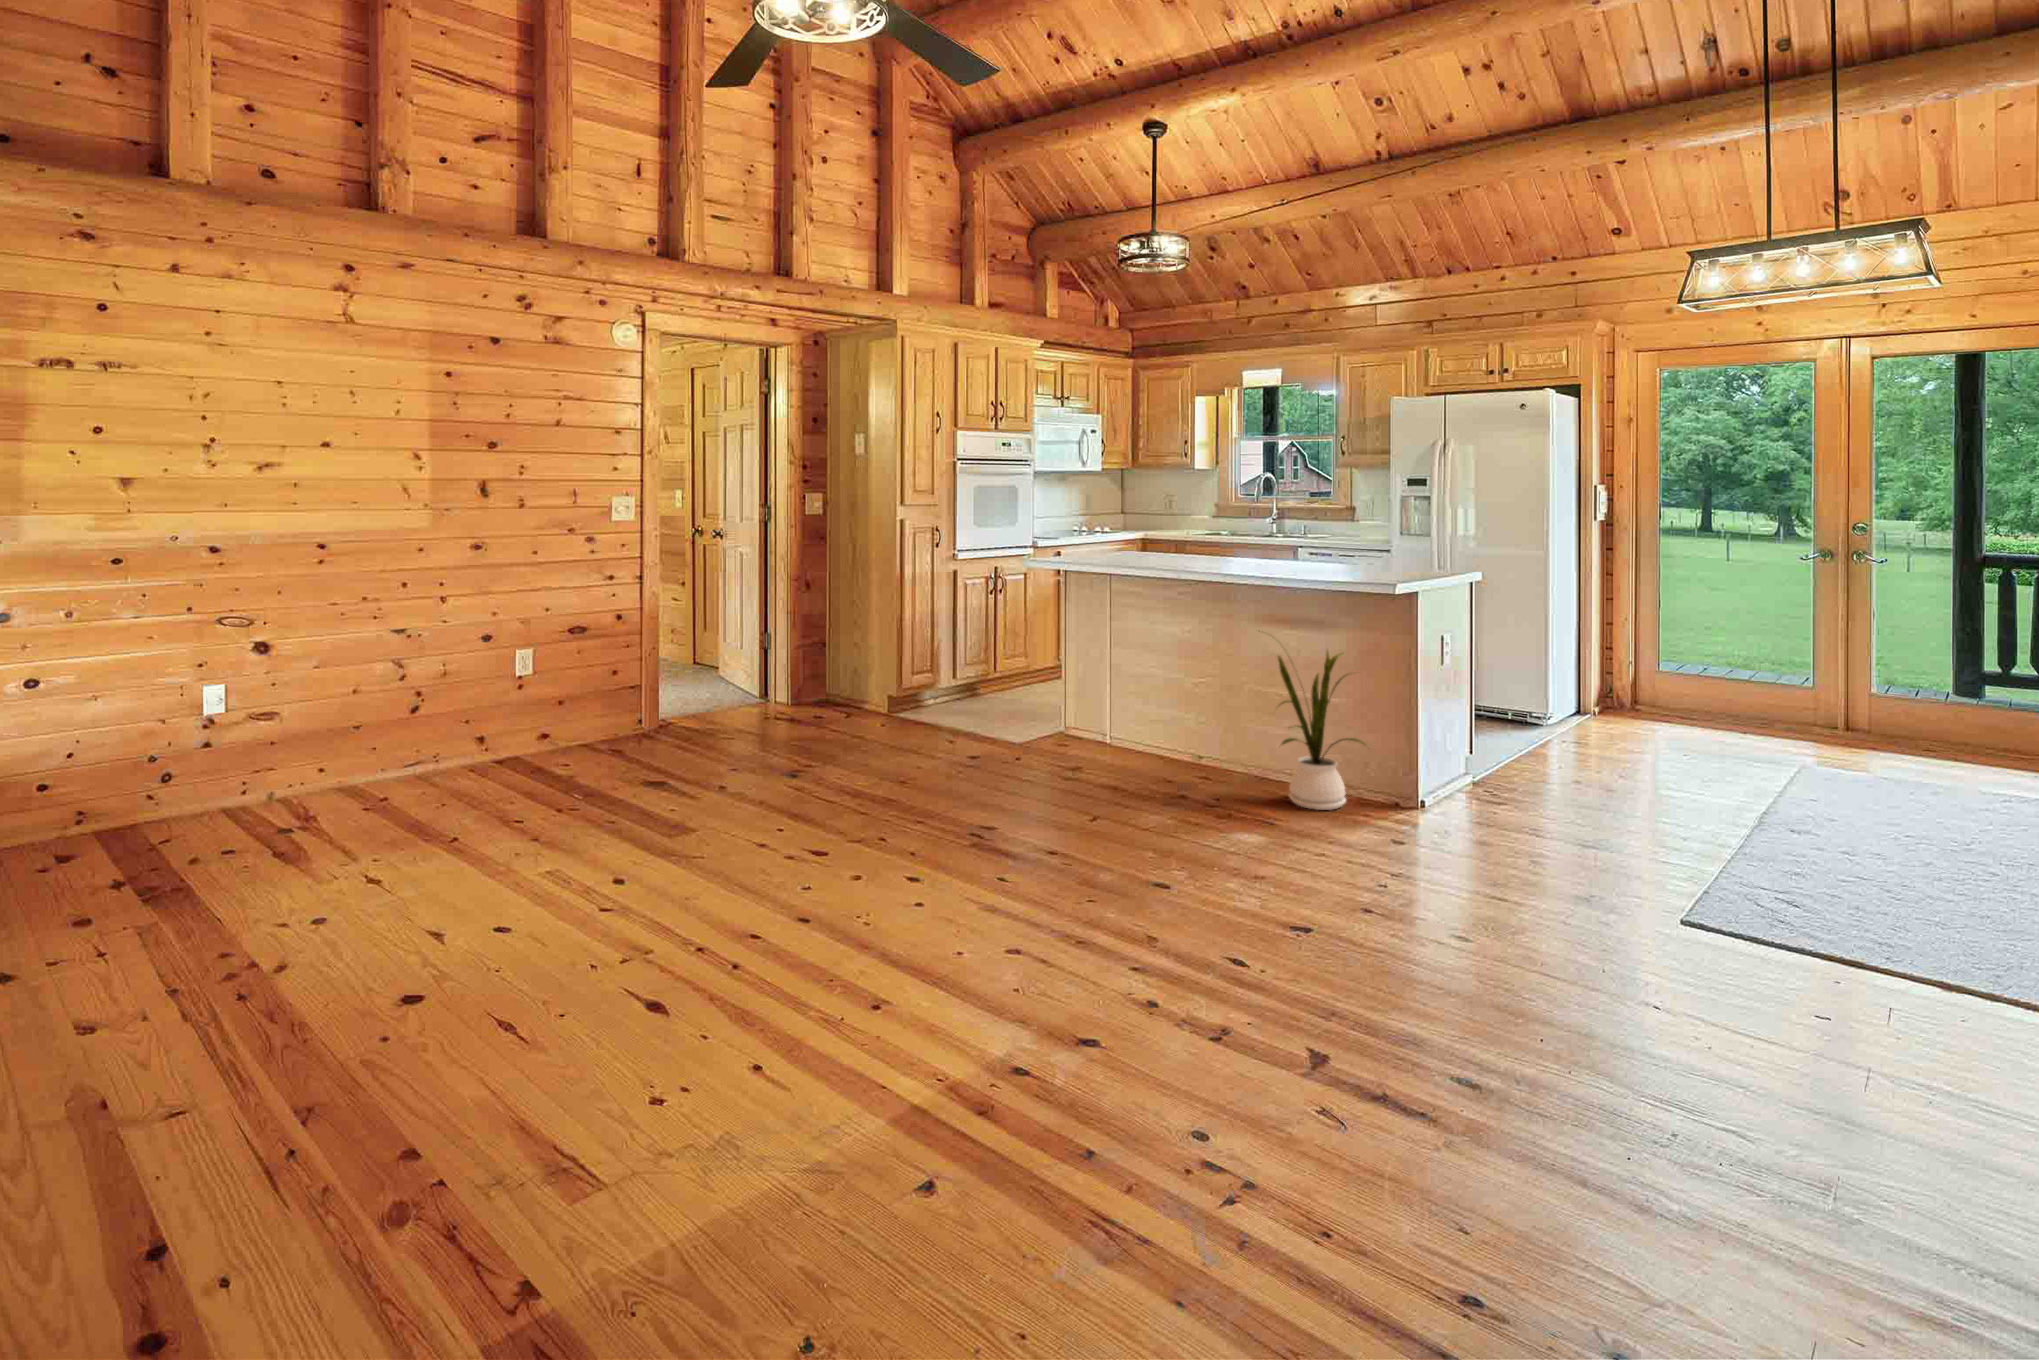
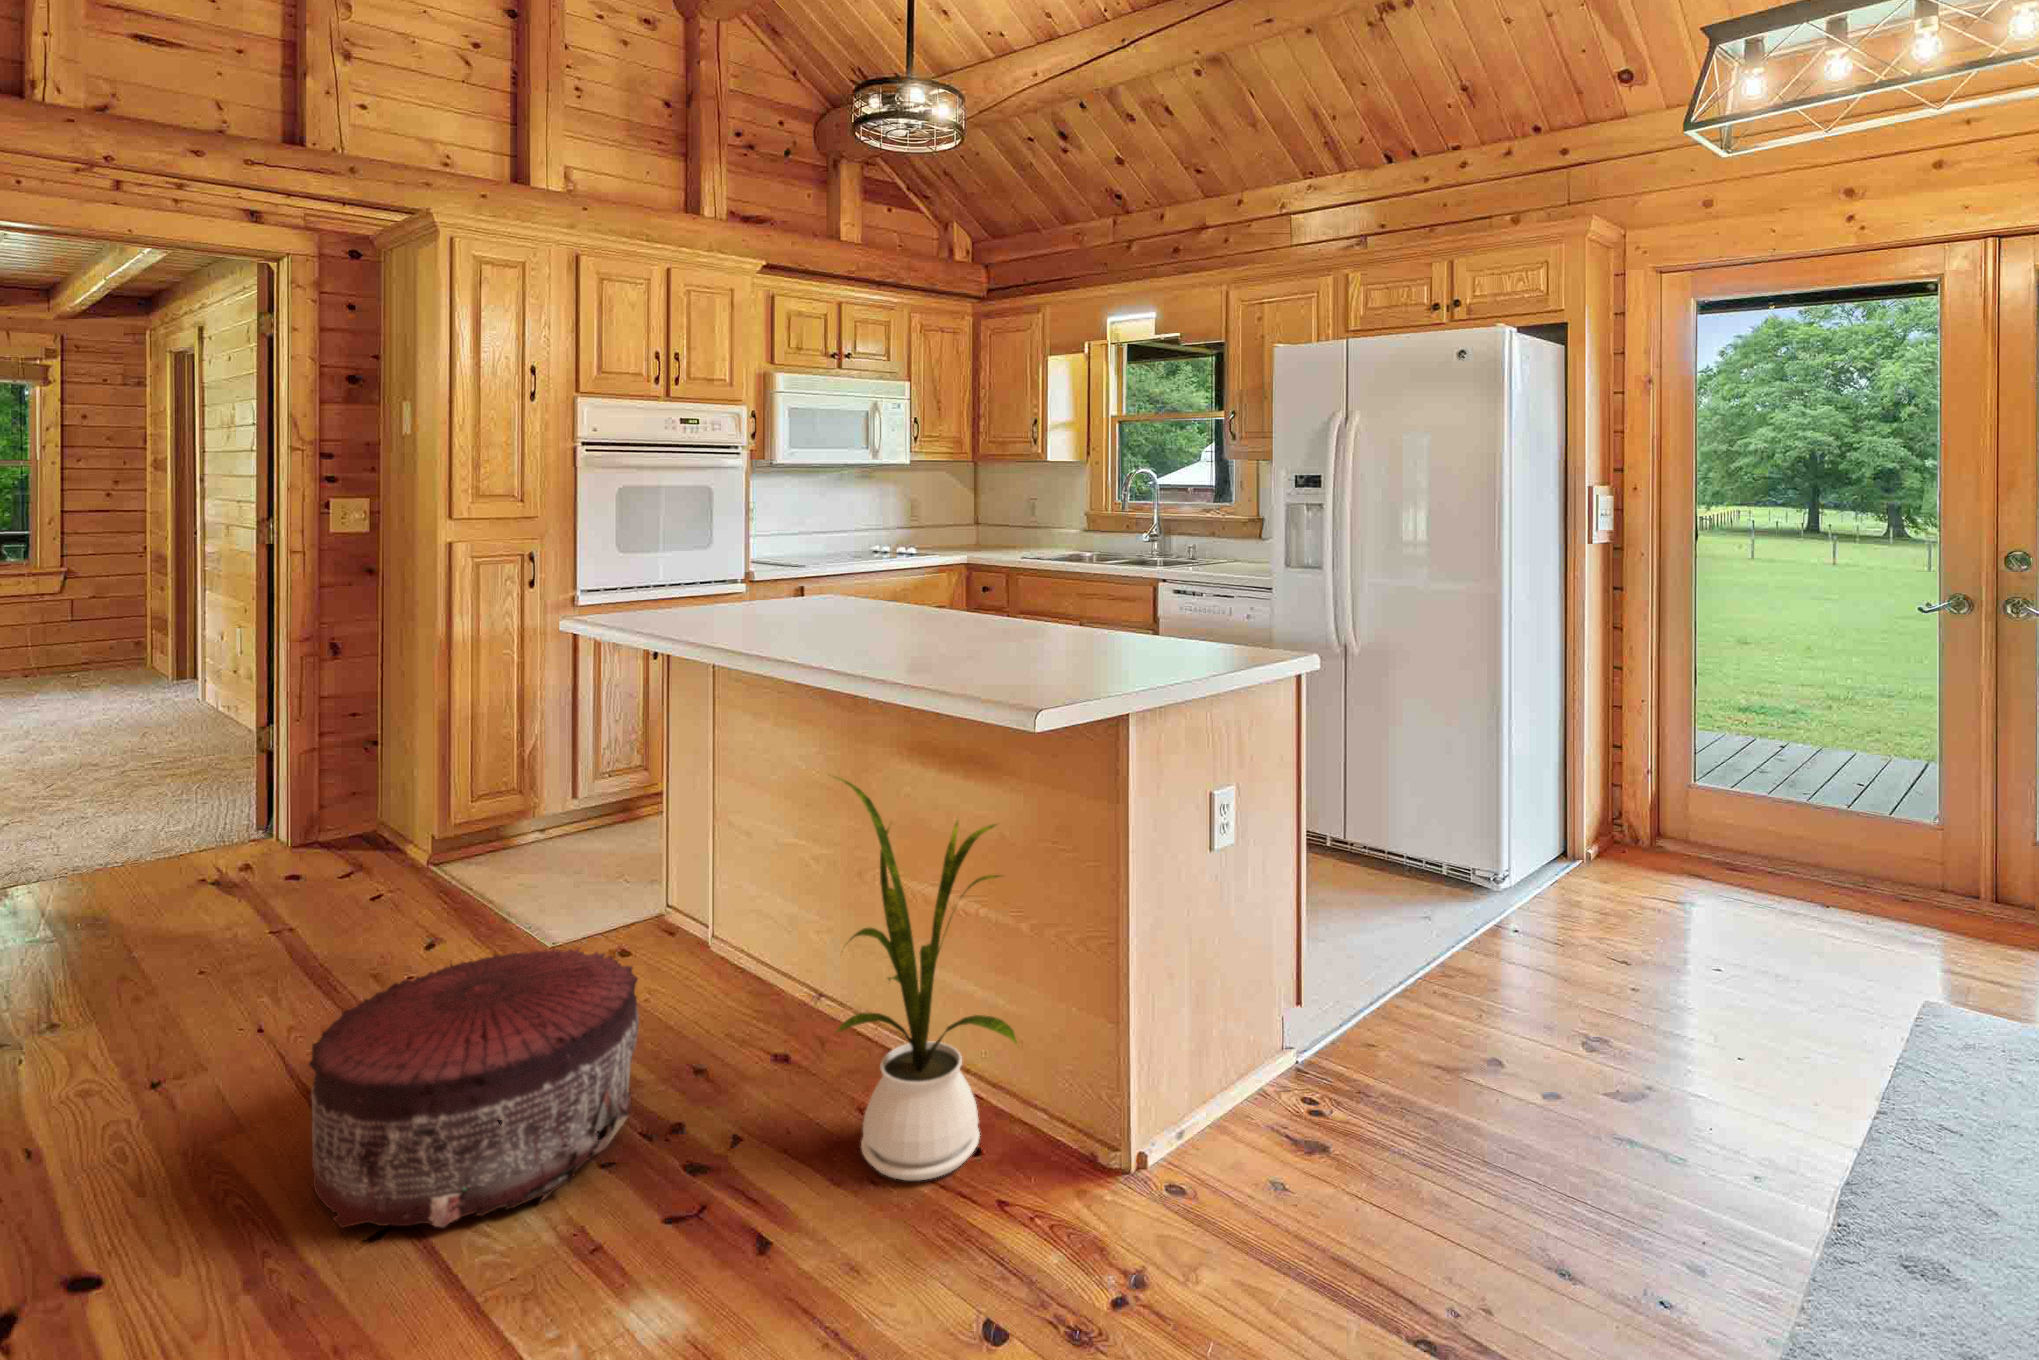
pouf: none [1038,719,1177,817] -> present [309,948,639,1228]

